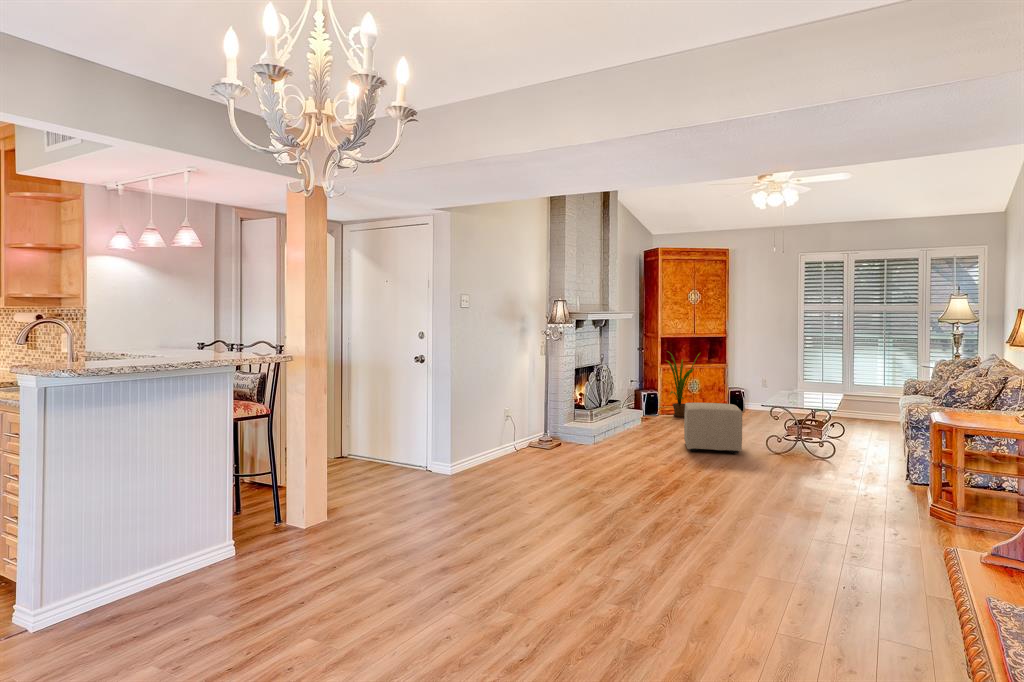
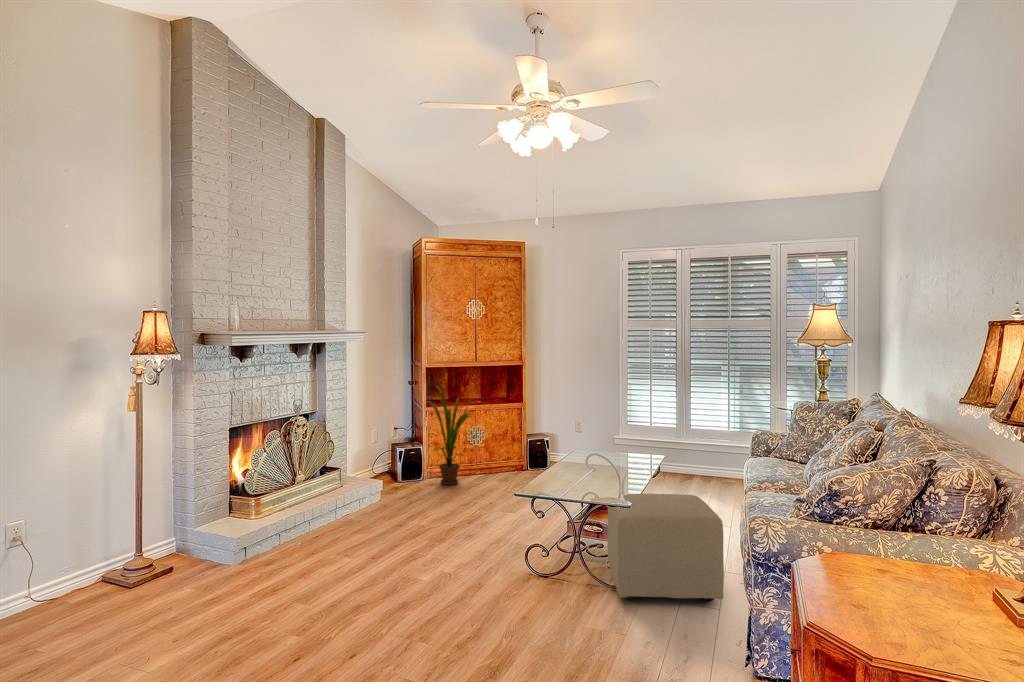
ottoman: present [684,403,742,453] -> present [608,493,724,602]

